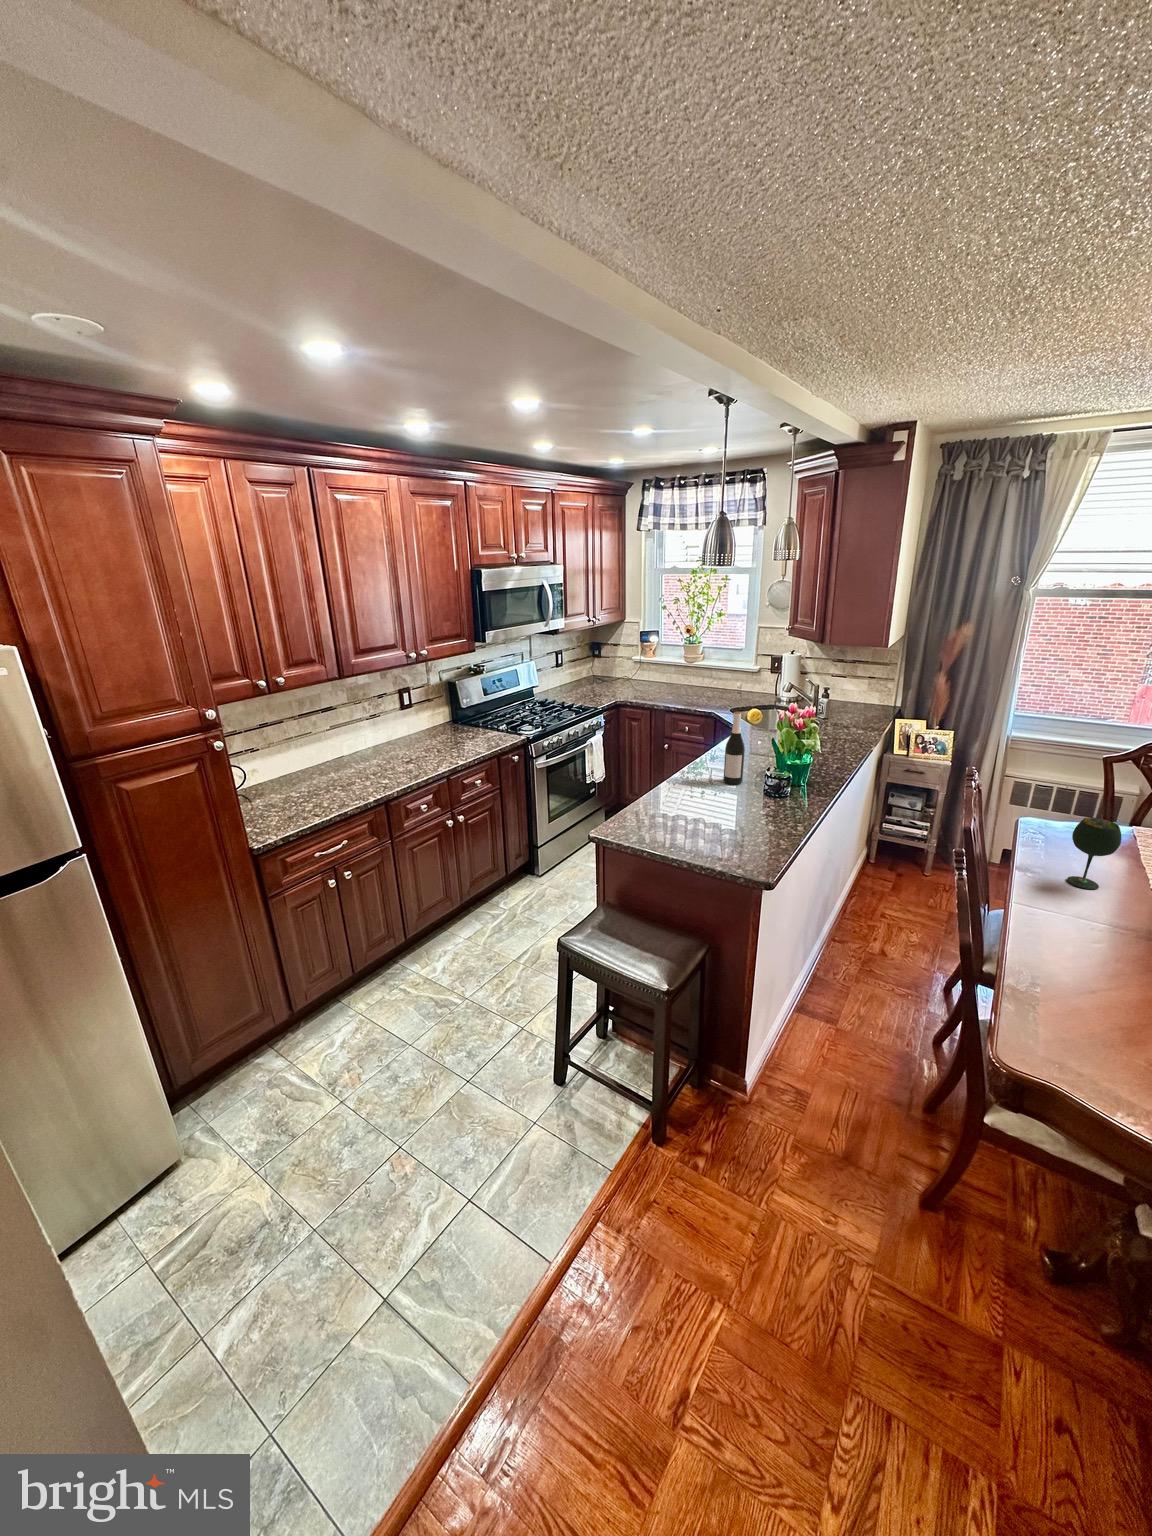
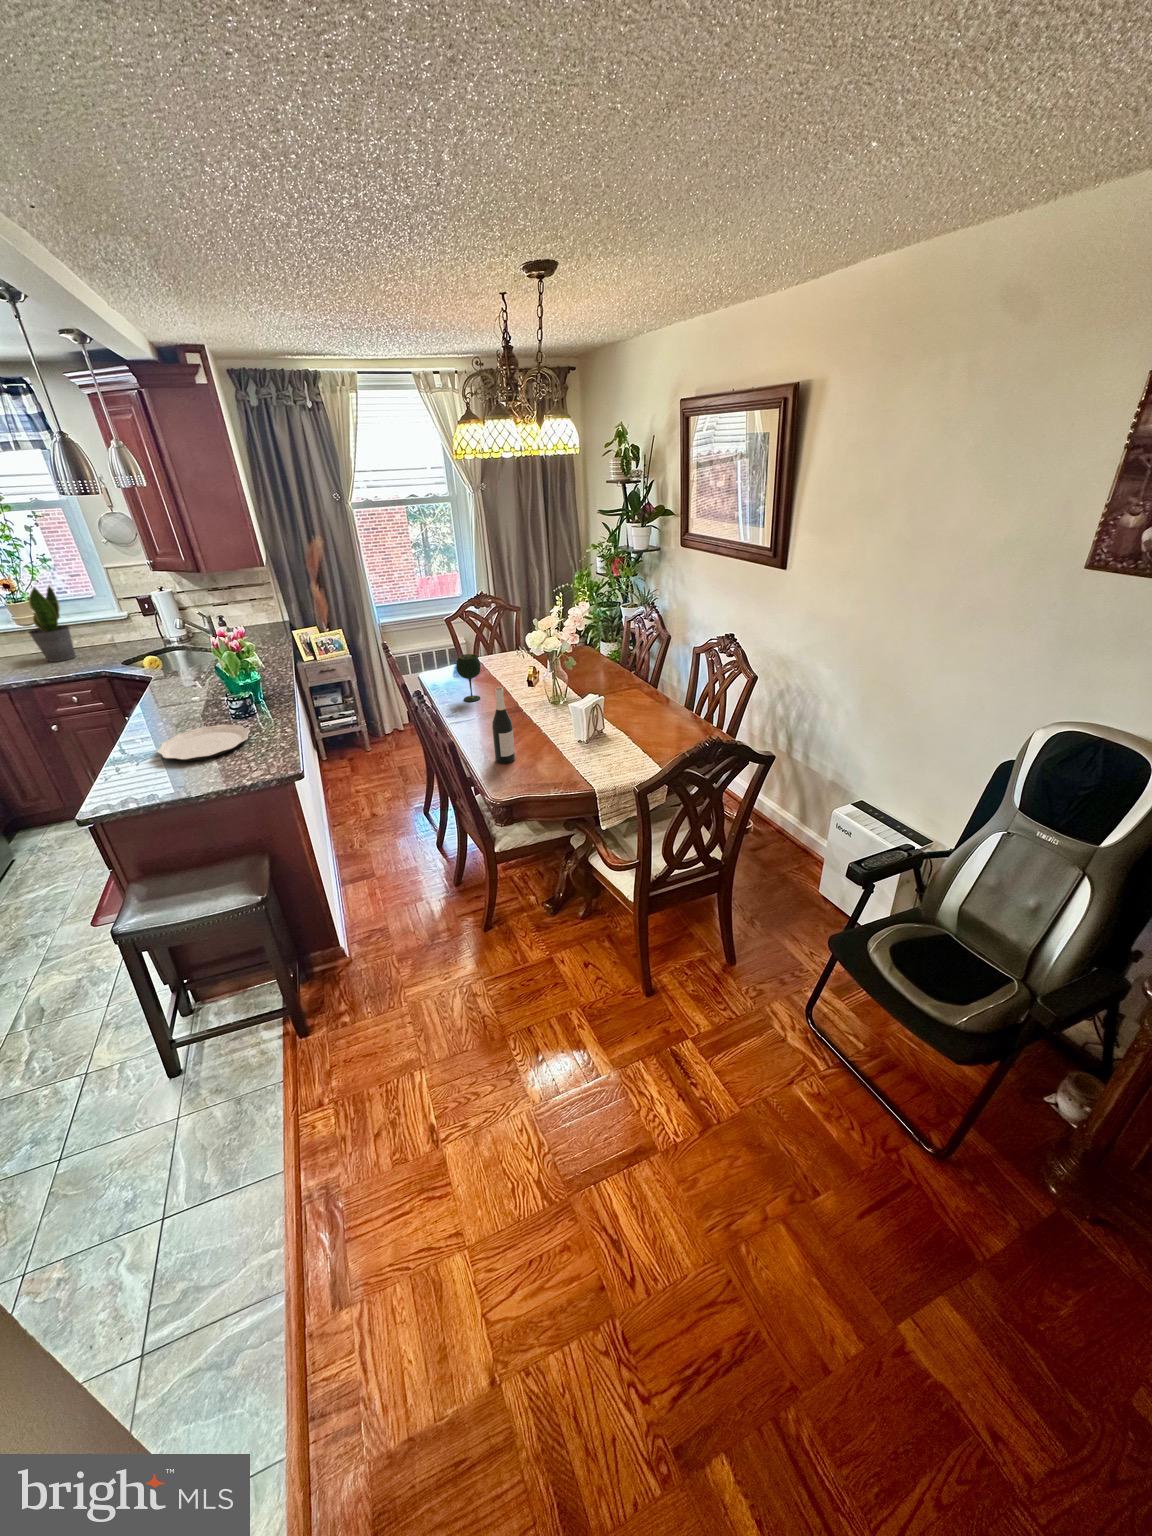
potted plant: none [686,637,714,698] -> present [29,585,76,662]
wine bottle: present [723,712,745,785] -> present [492,687,515,764]
plate: none [676,792,759,826] -> present [157,725,250,761]

